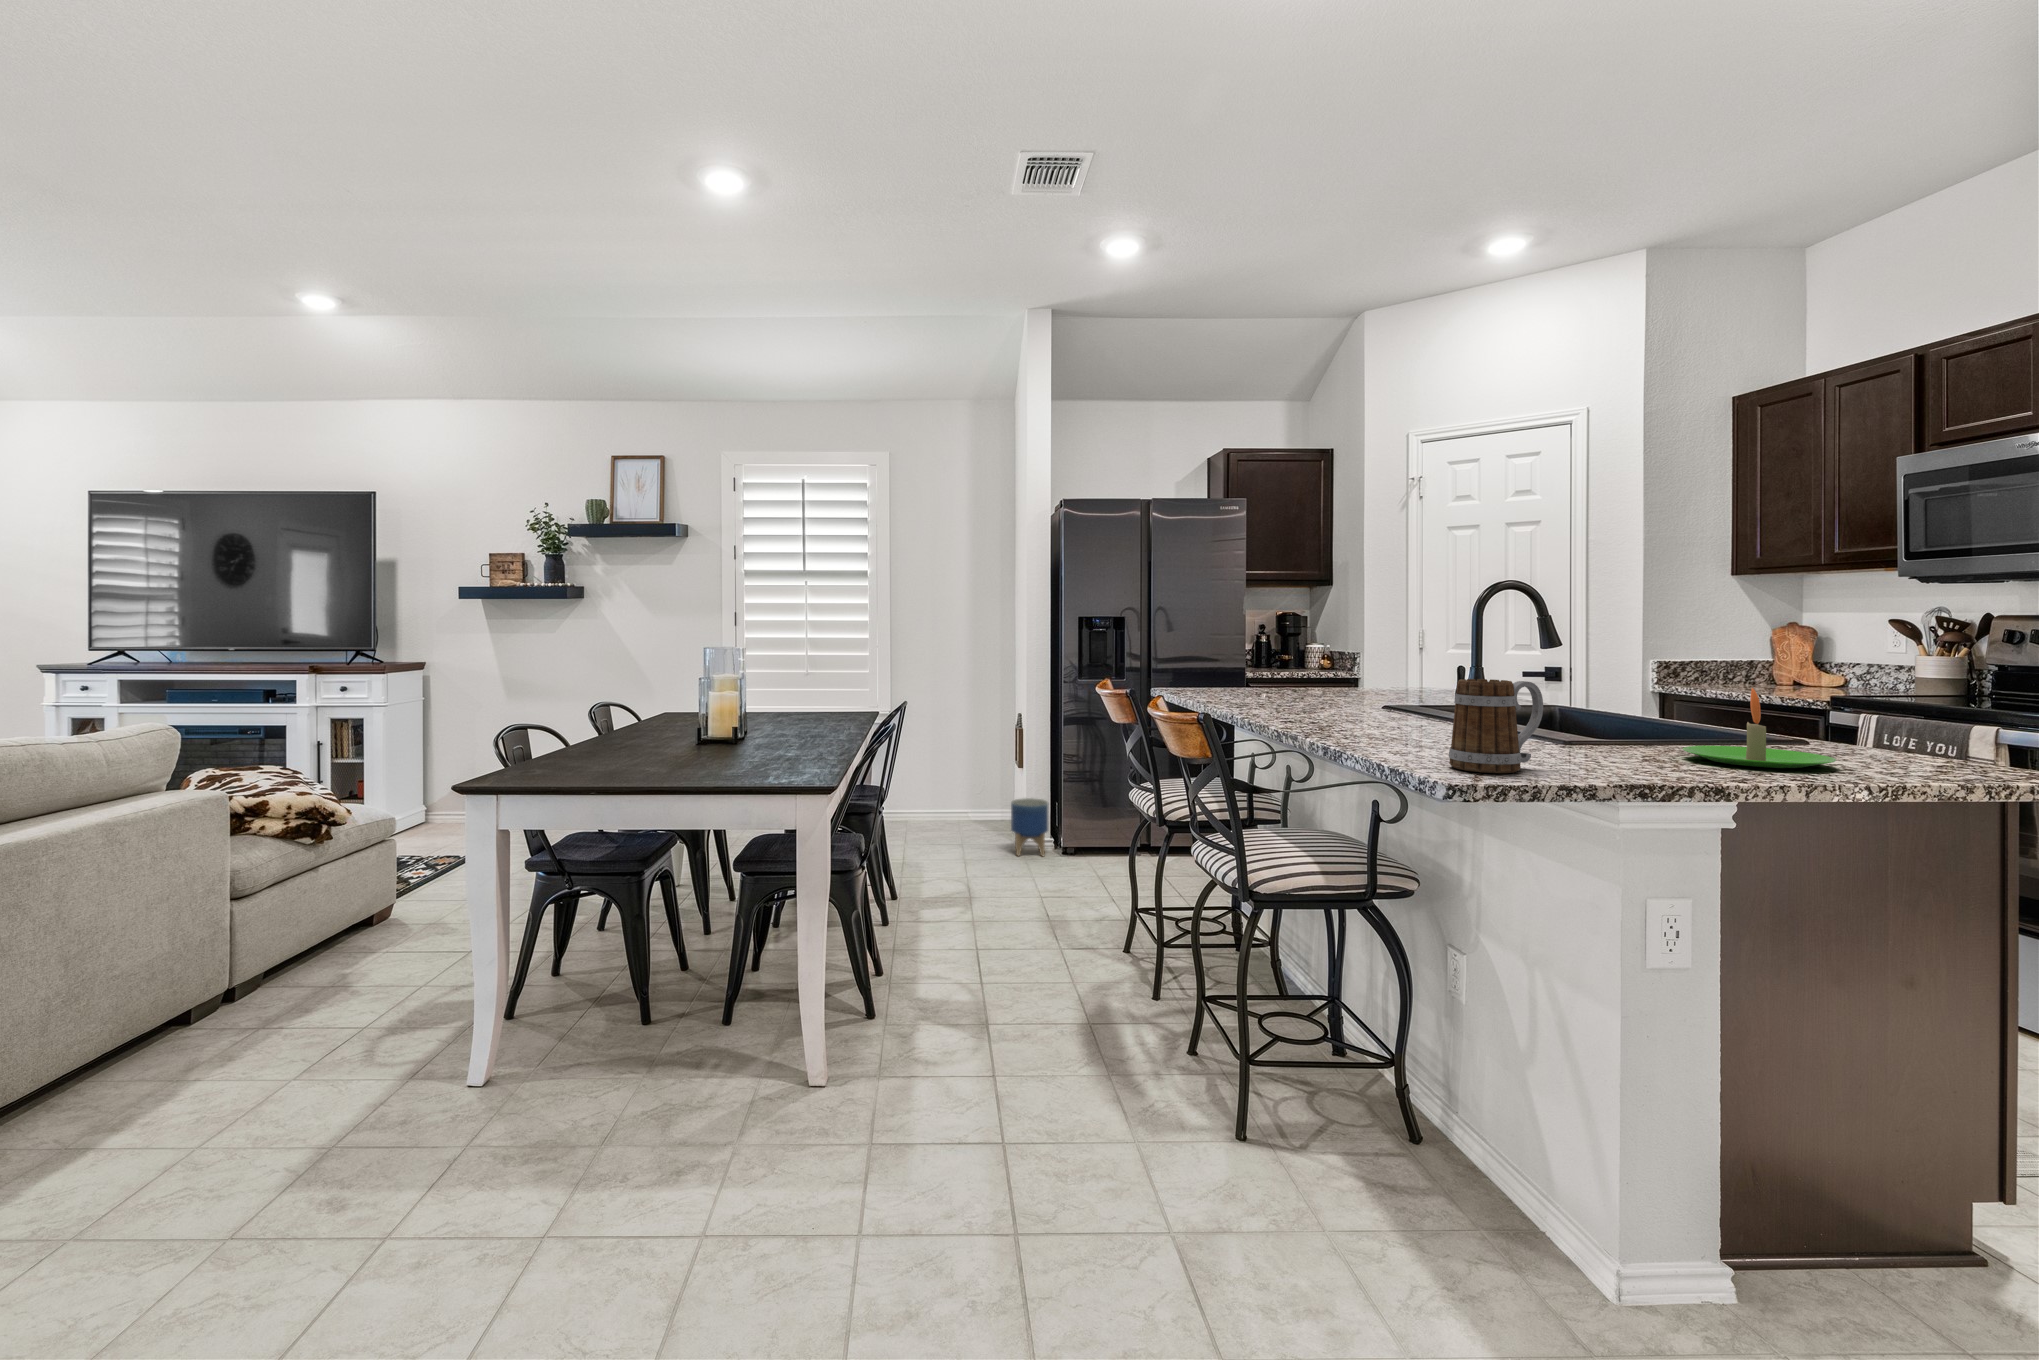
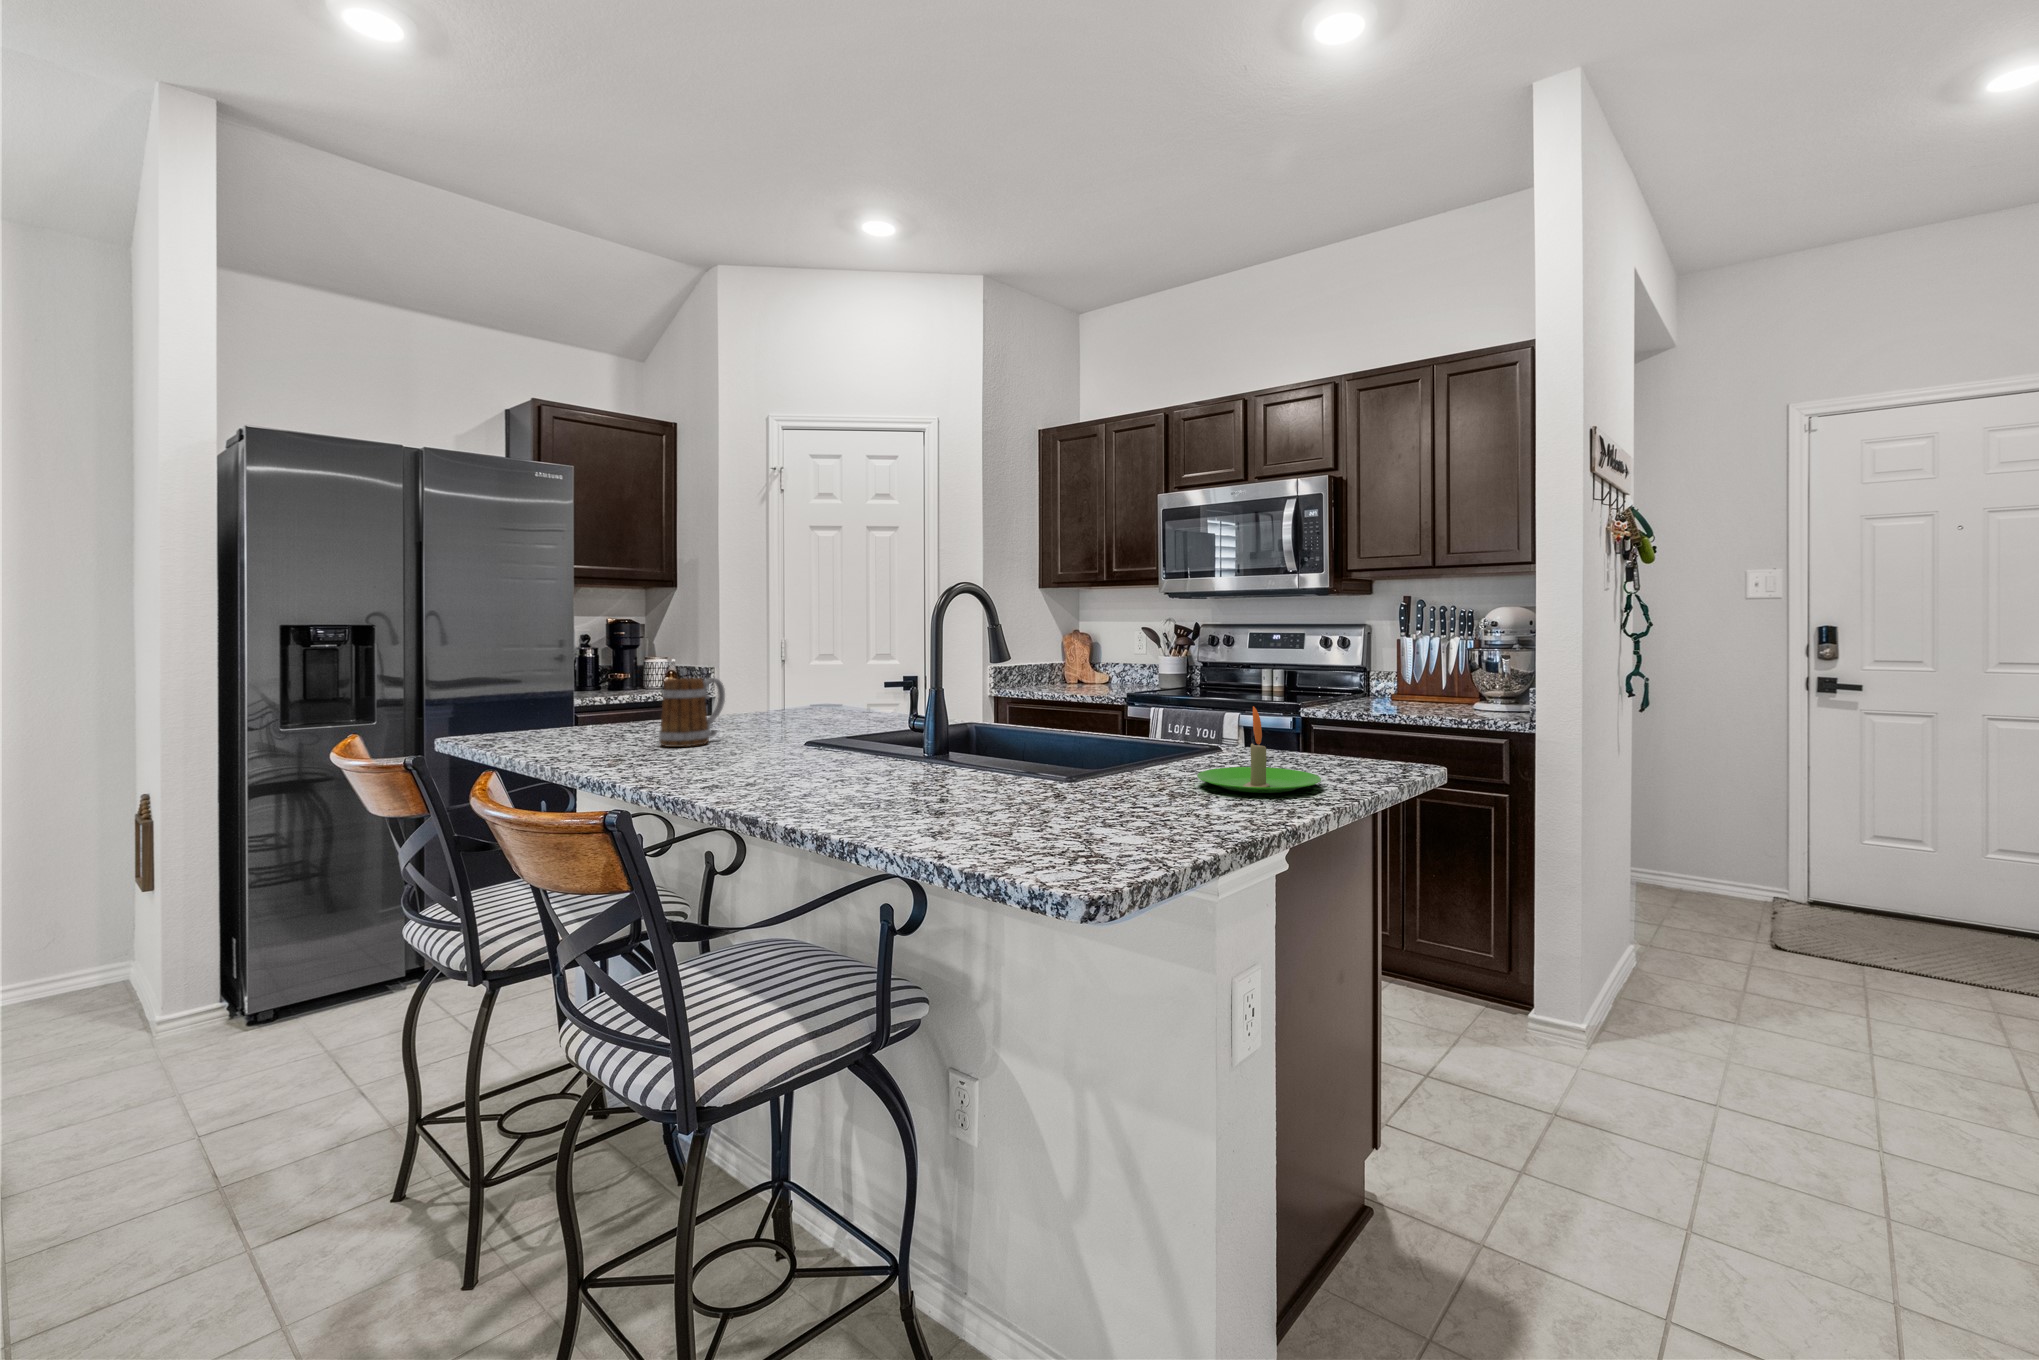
mug: present [1449,679,1543,773] -> present [659,678,725,747]
planter: present [1011,798,1049,857] -> none [116,941,211,1058]

